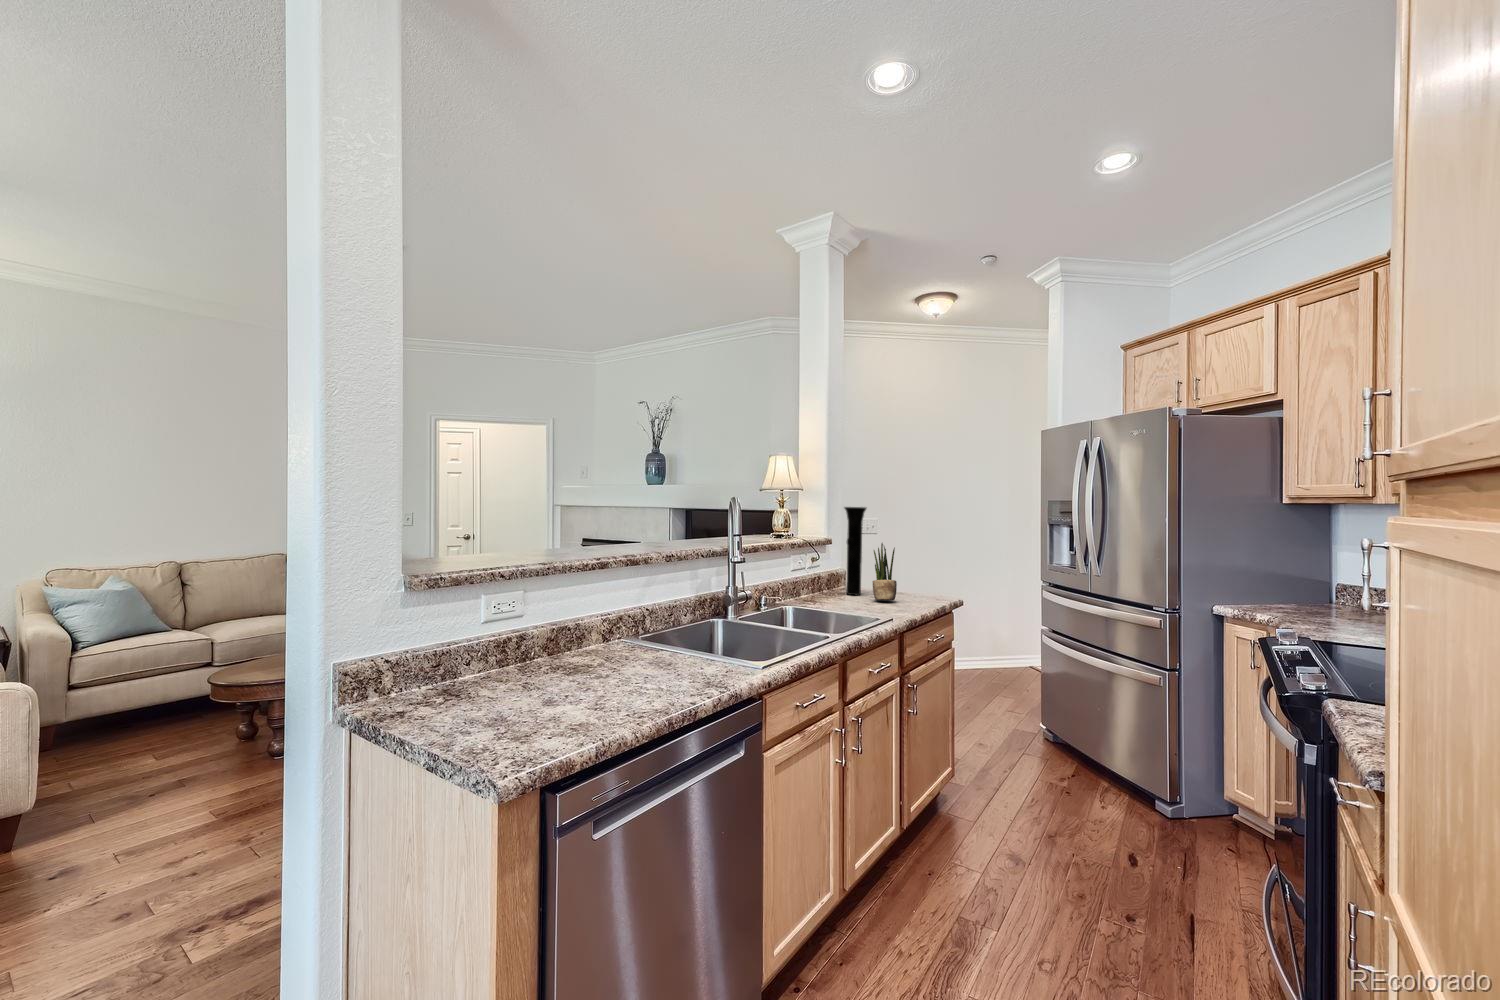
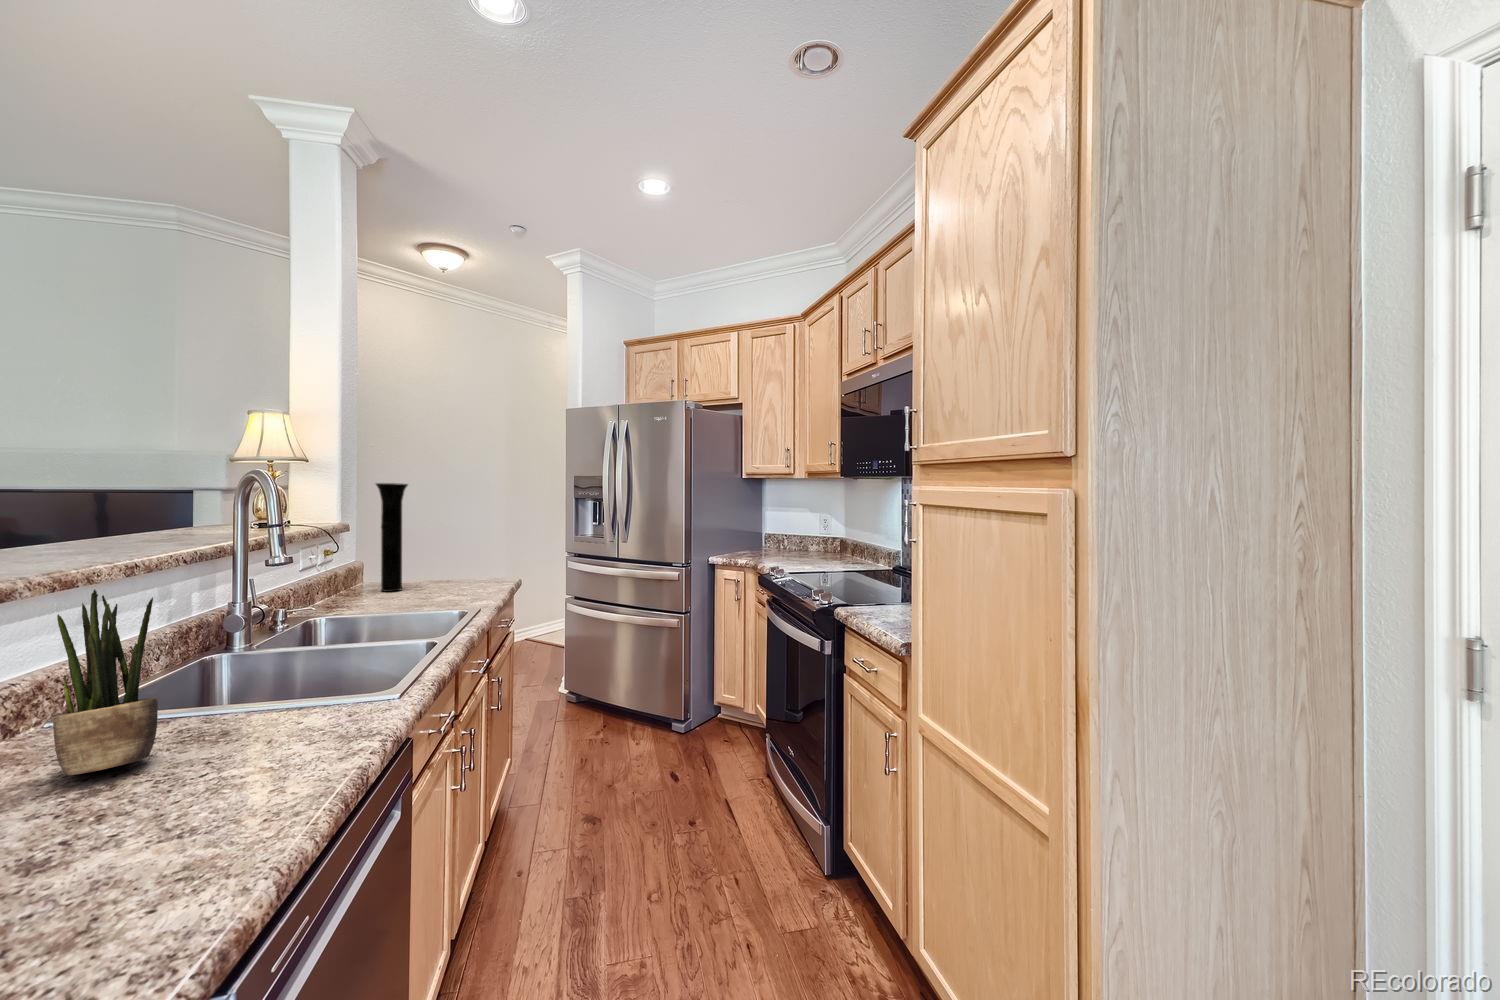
potted plant: present [873,543,897,600] -> present [53,589,158,775]

